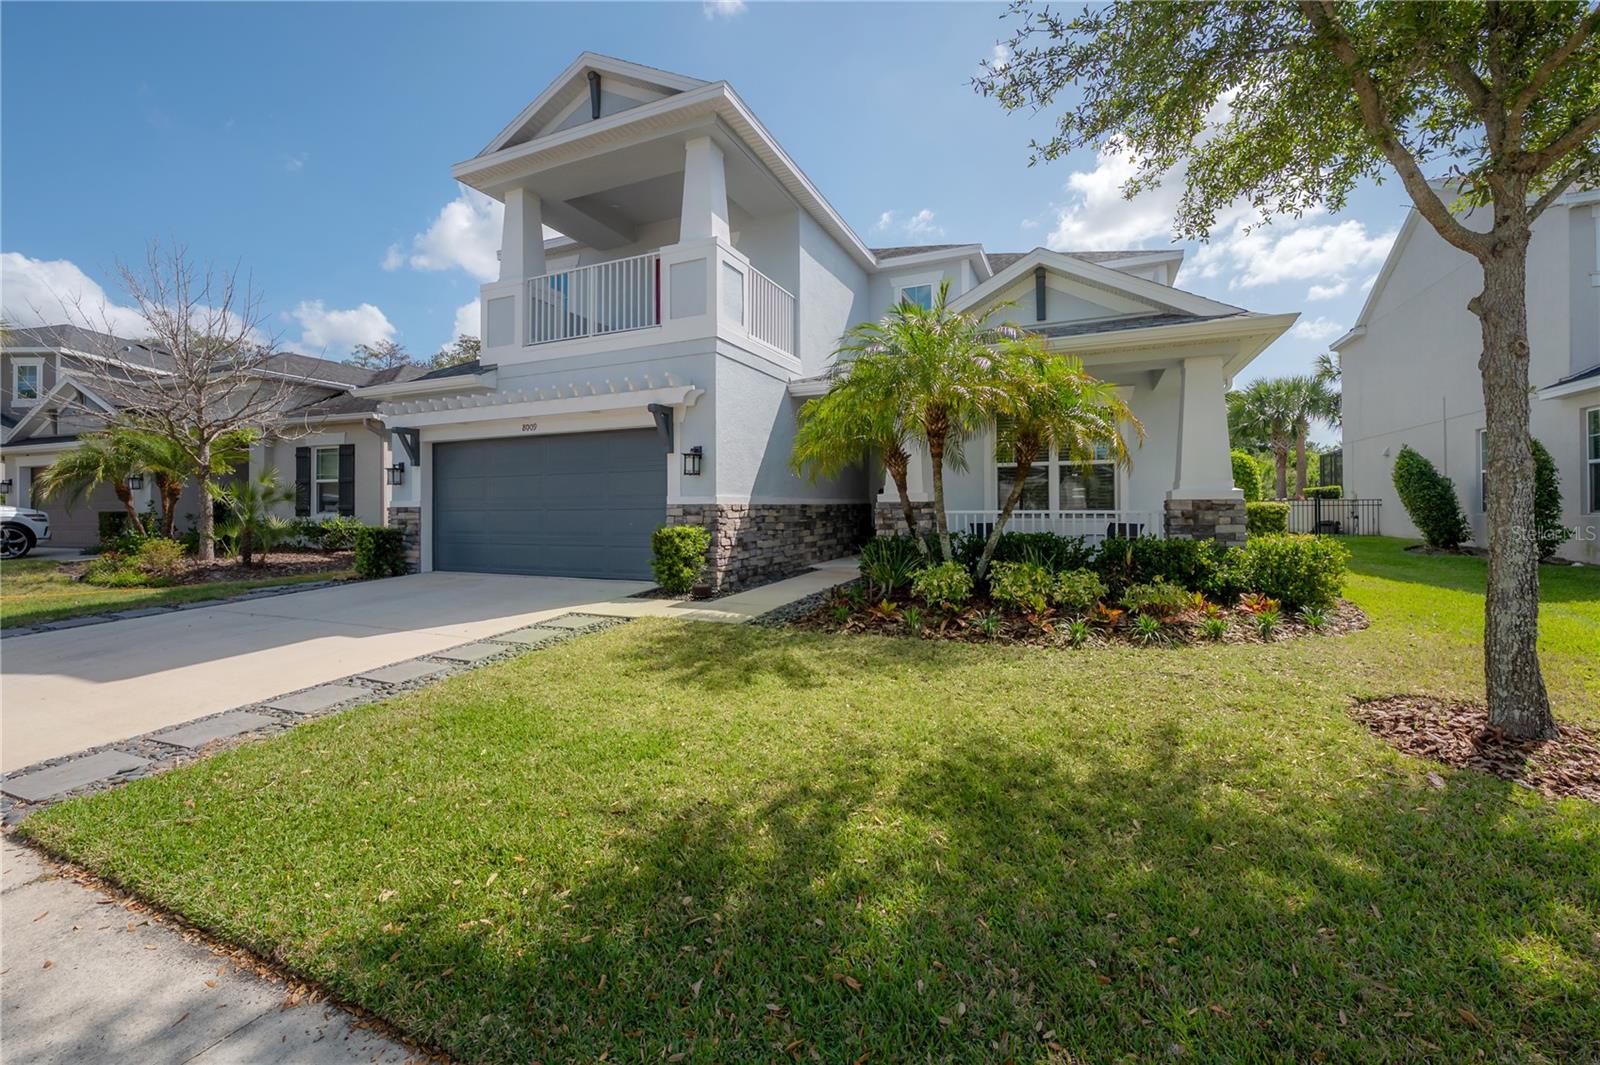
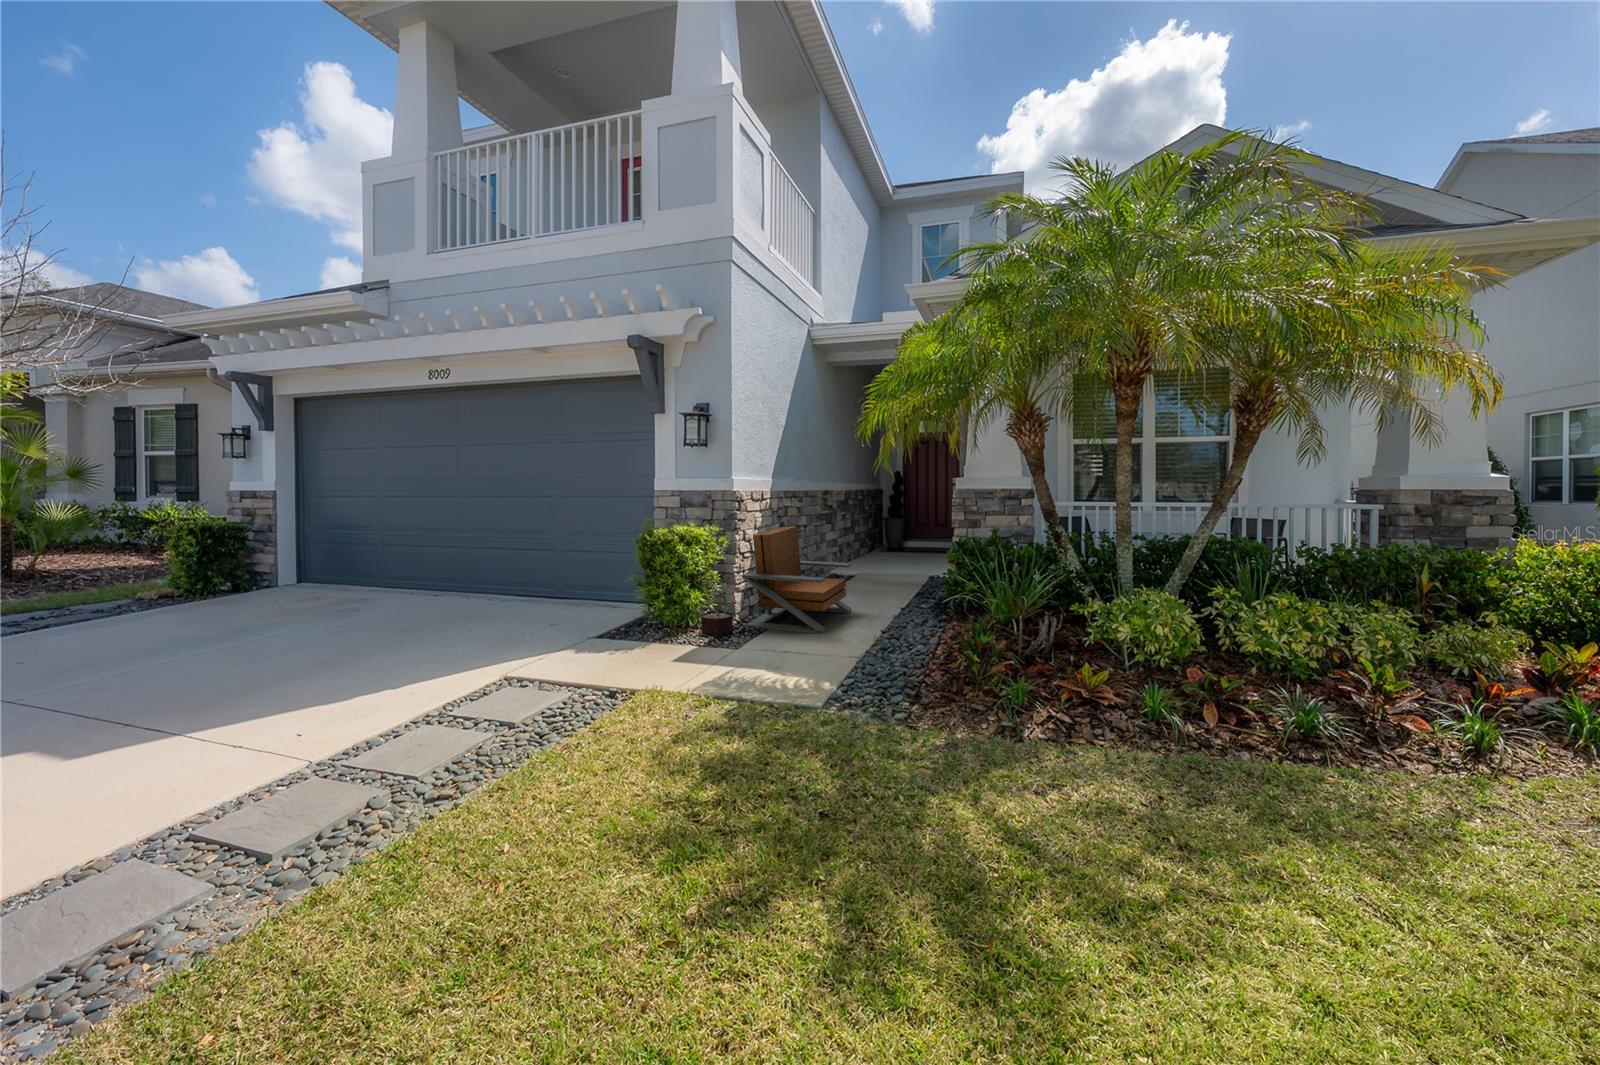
lounge chair: none [720,528,800,598] -> present [742,526,852,634]

